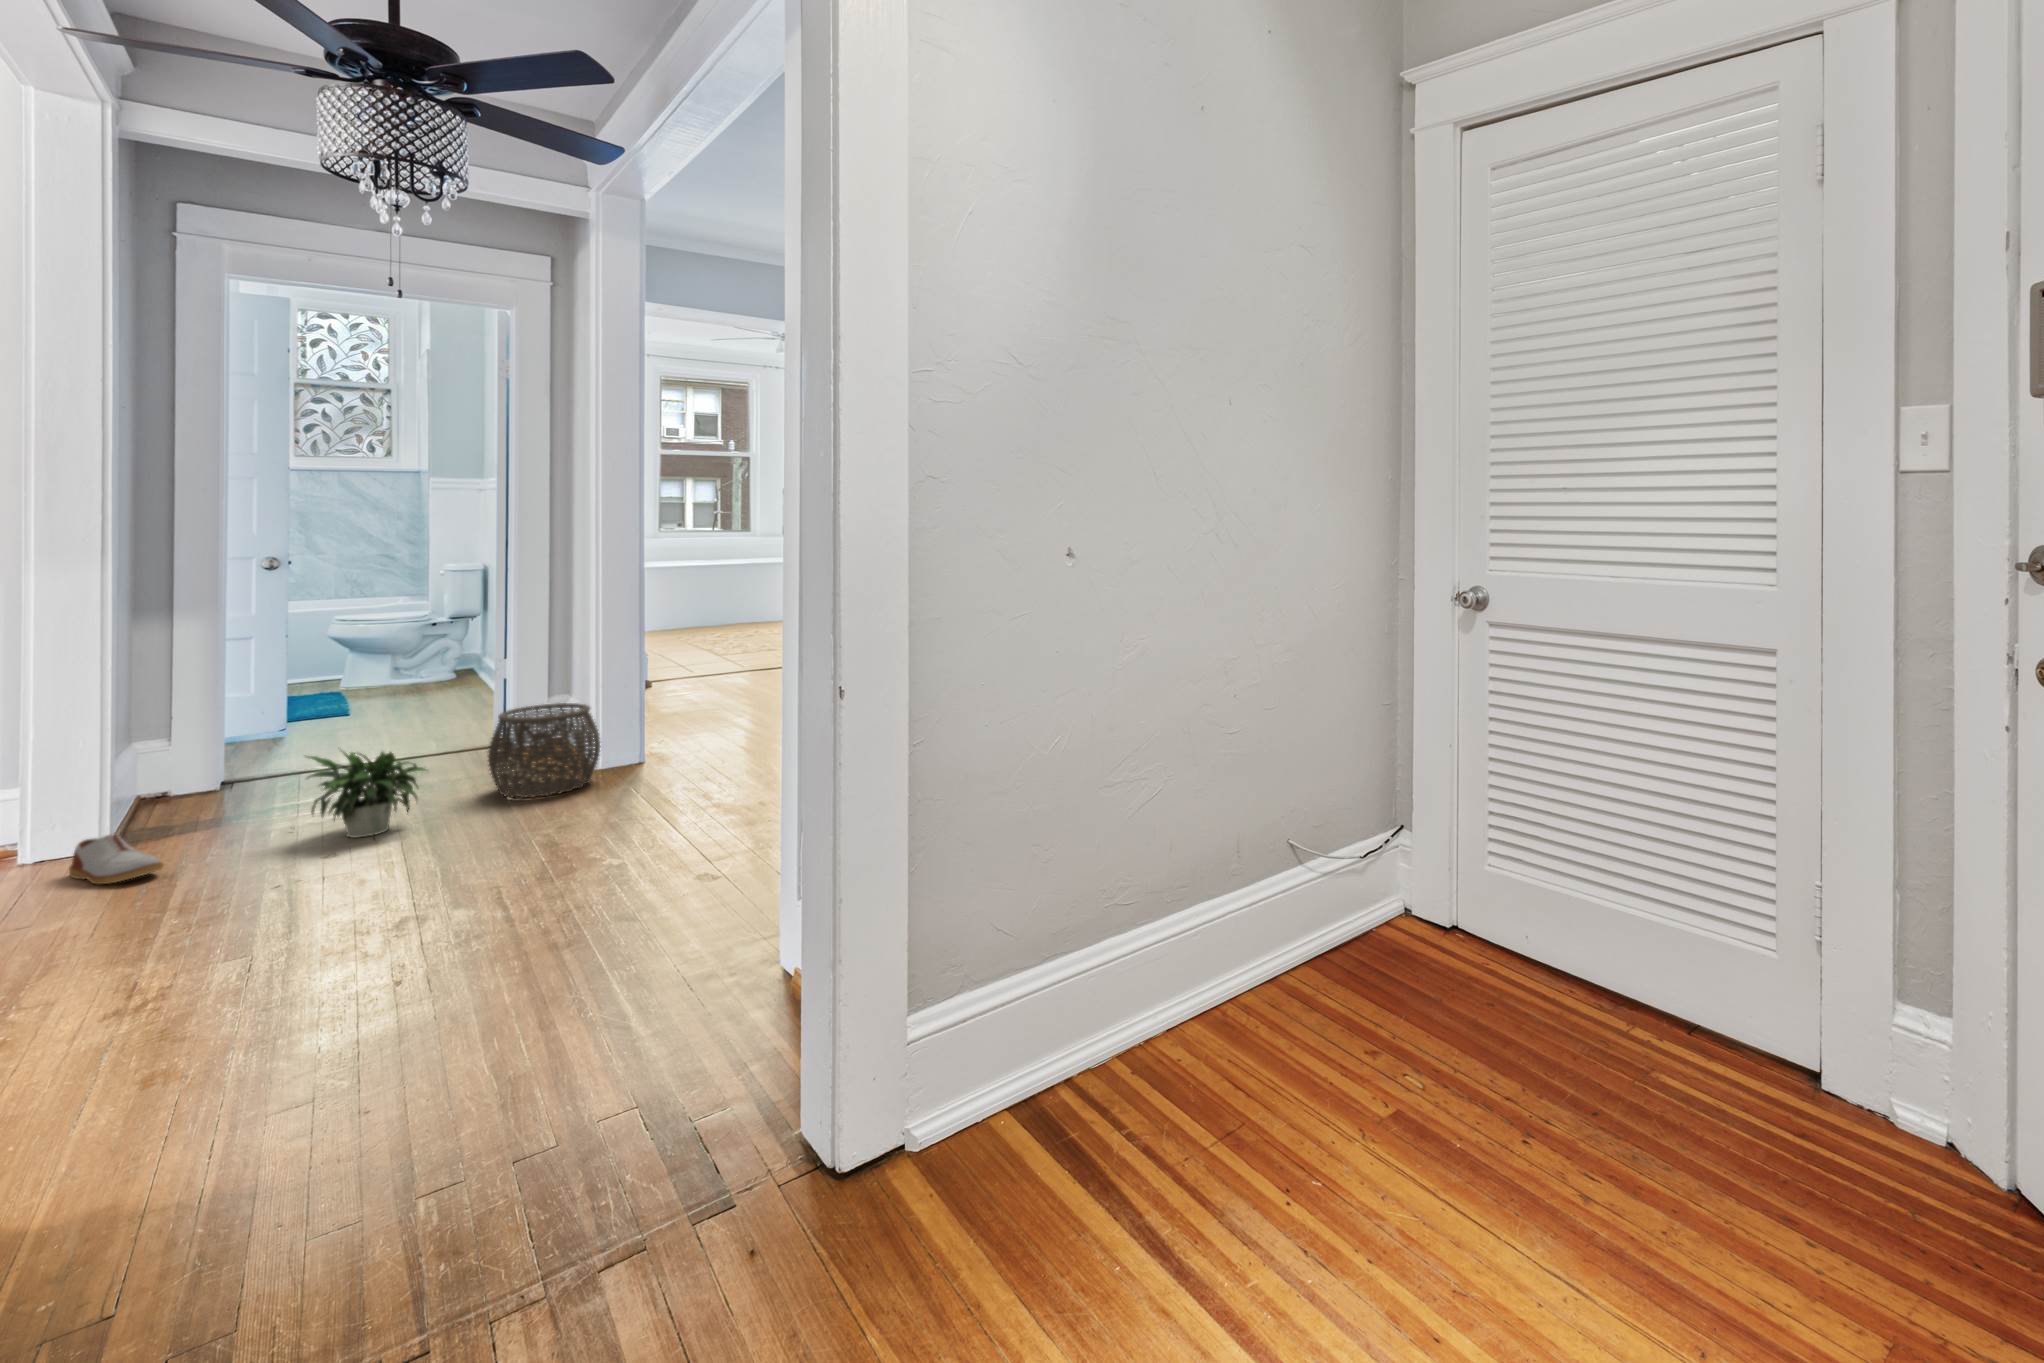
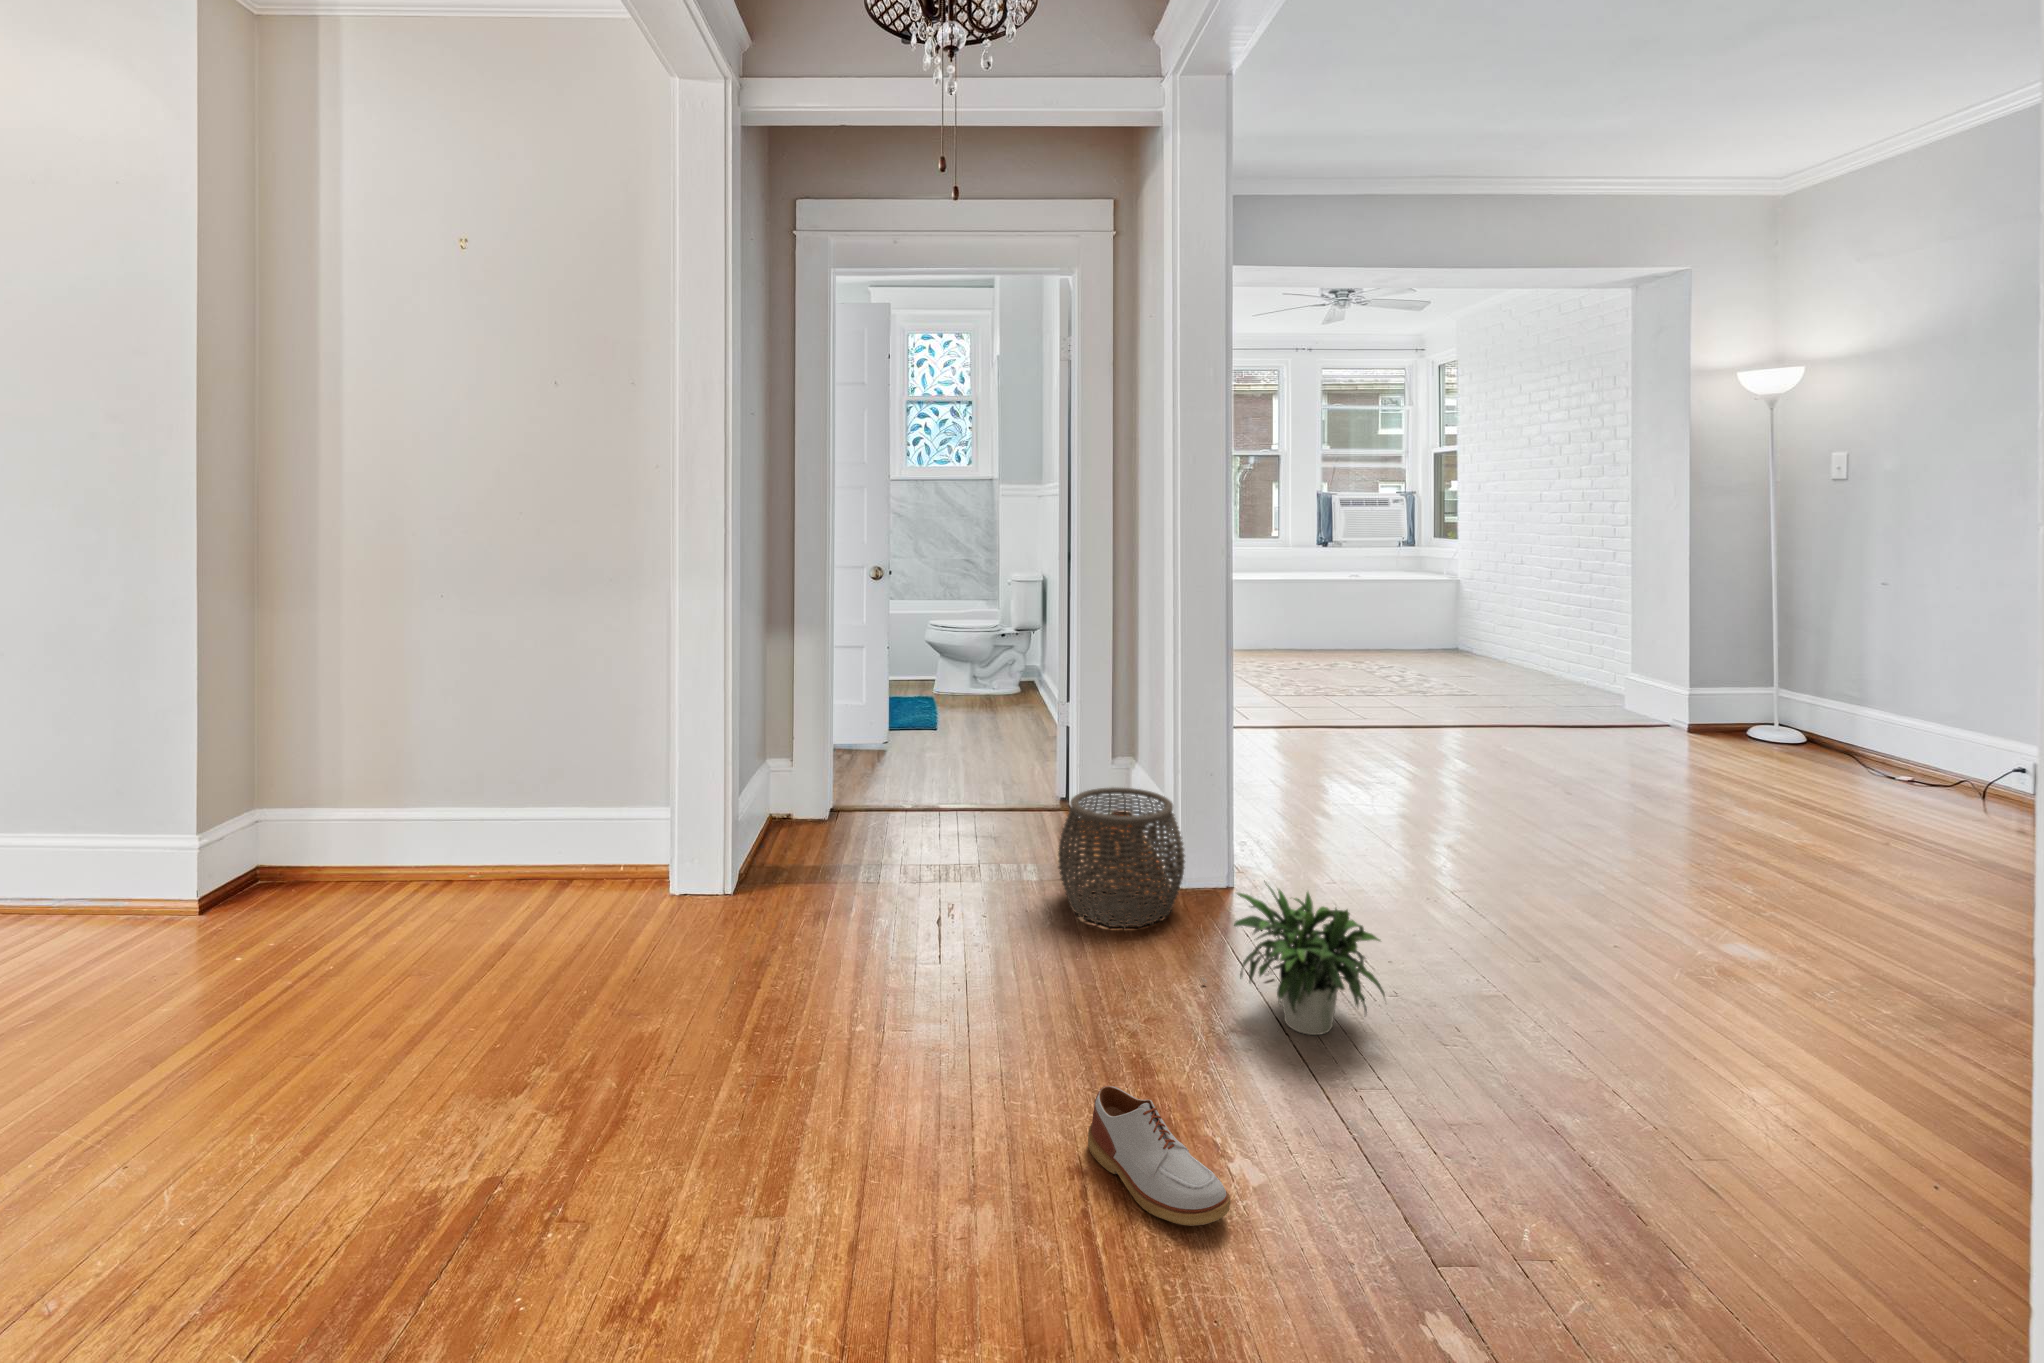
potted plant: present [307,750,428,838] -> present [1203,885,1385,1035]
shoe: present [69,834,164,884] -> present [1088,1086,1231,1226]

